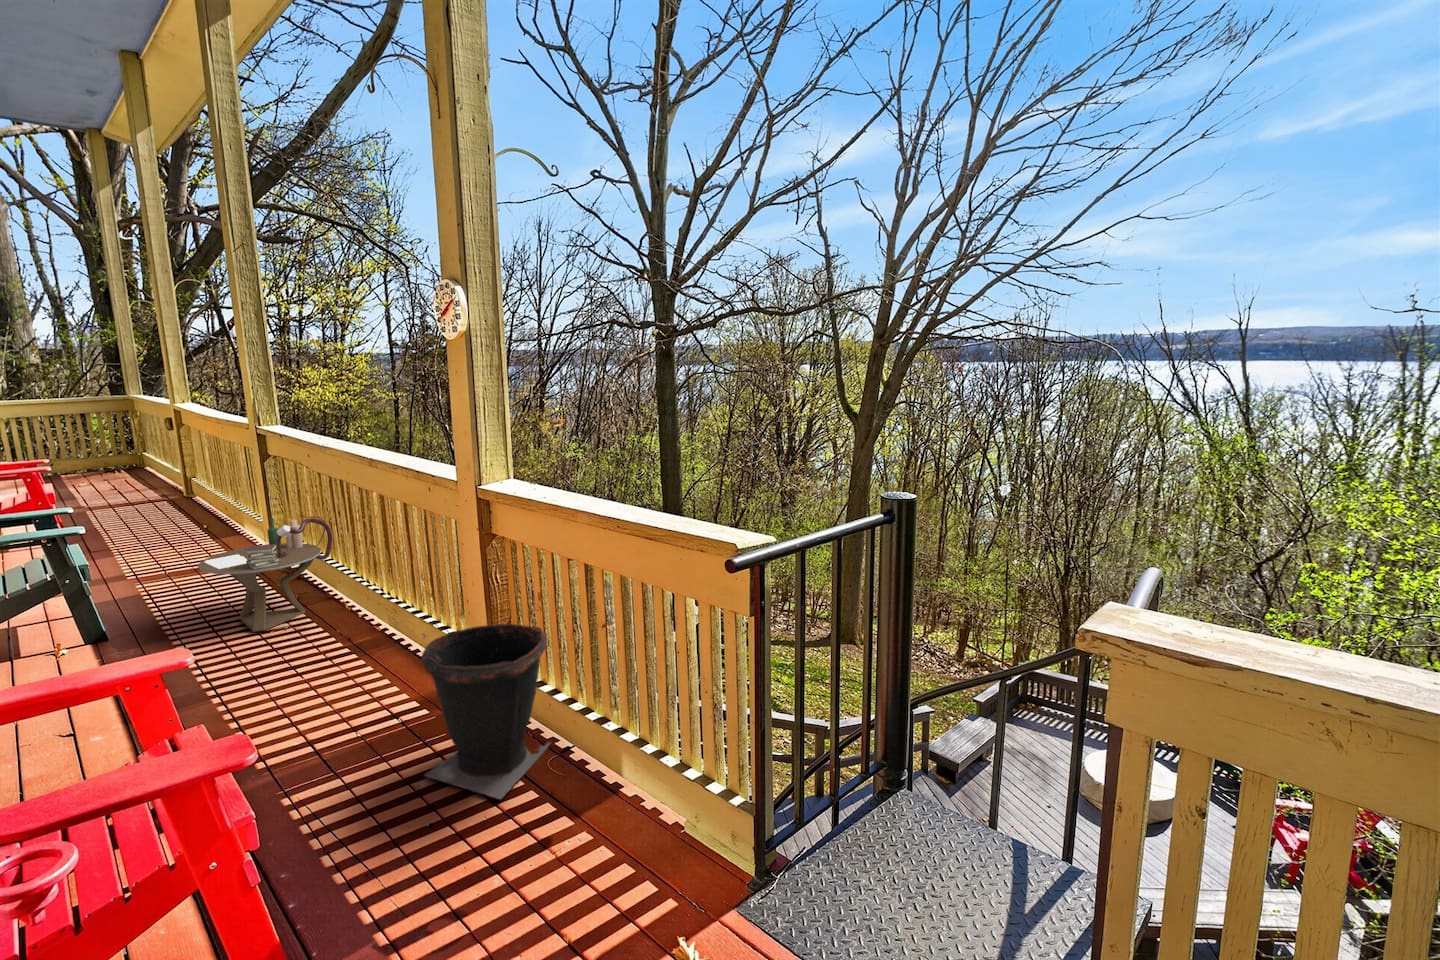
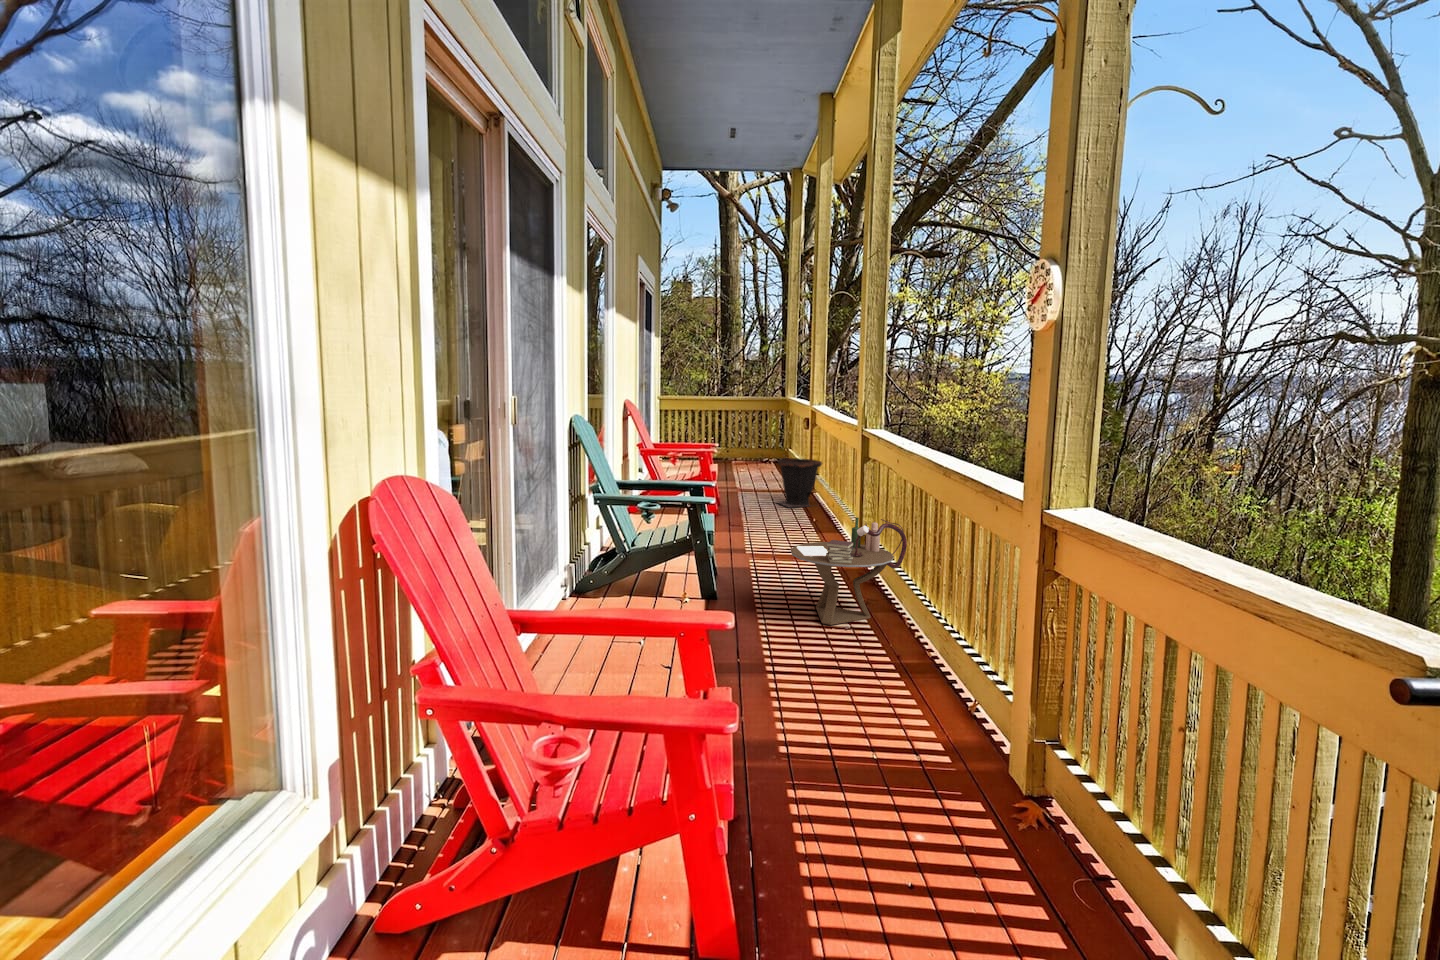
bucket: present [422,624,550,799] -> present [777,458,822,507]

